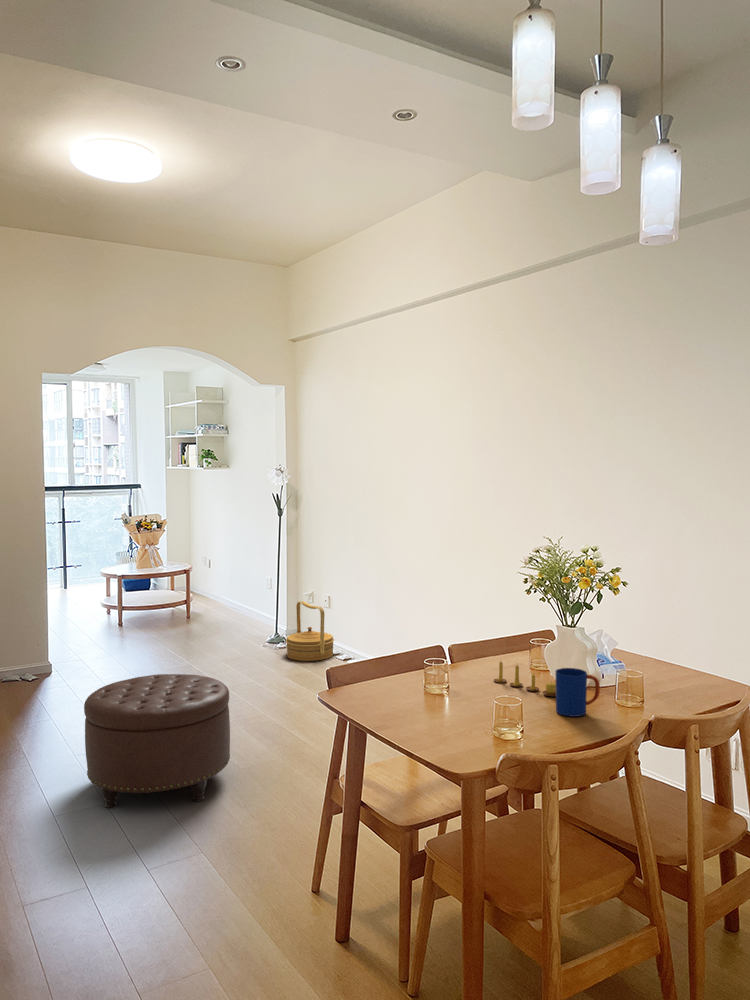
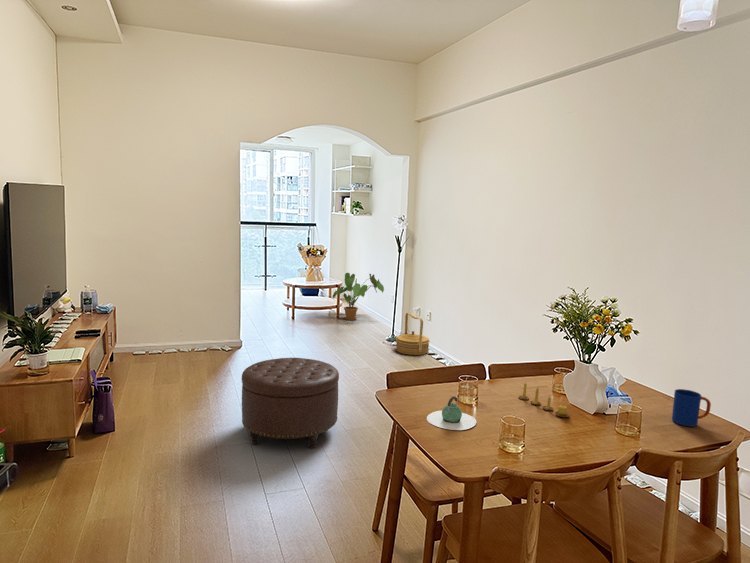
house plant: none [180,551,257,622] -> present [333,273,384,320]
mug: present [556,668,600,717] -> present [672,389,711,427]
teapot: none [391,683,454,724] -> present [427,396,476,430]

